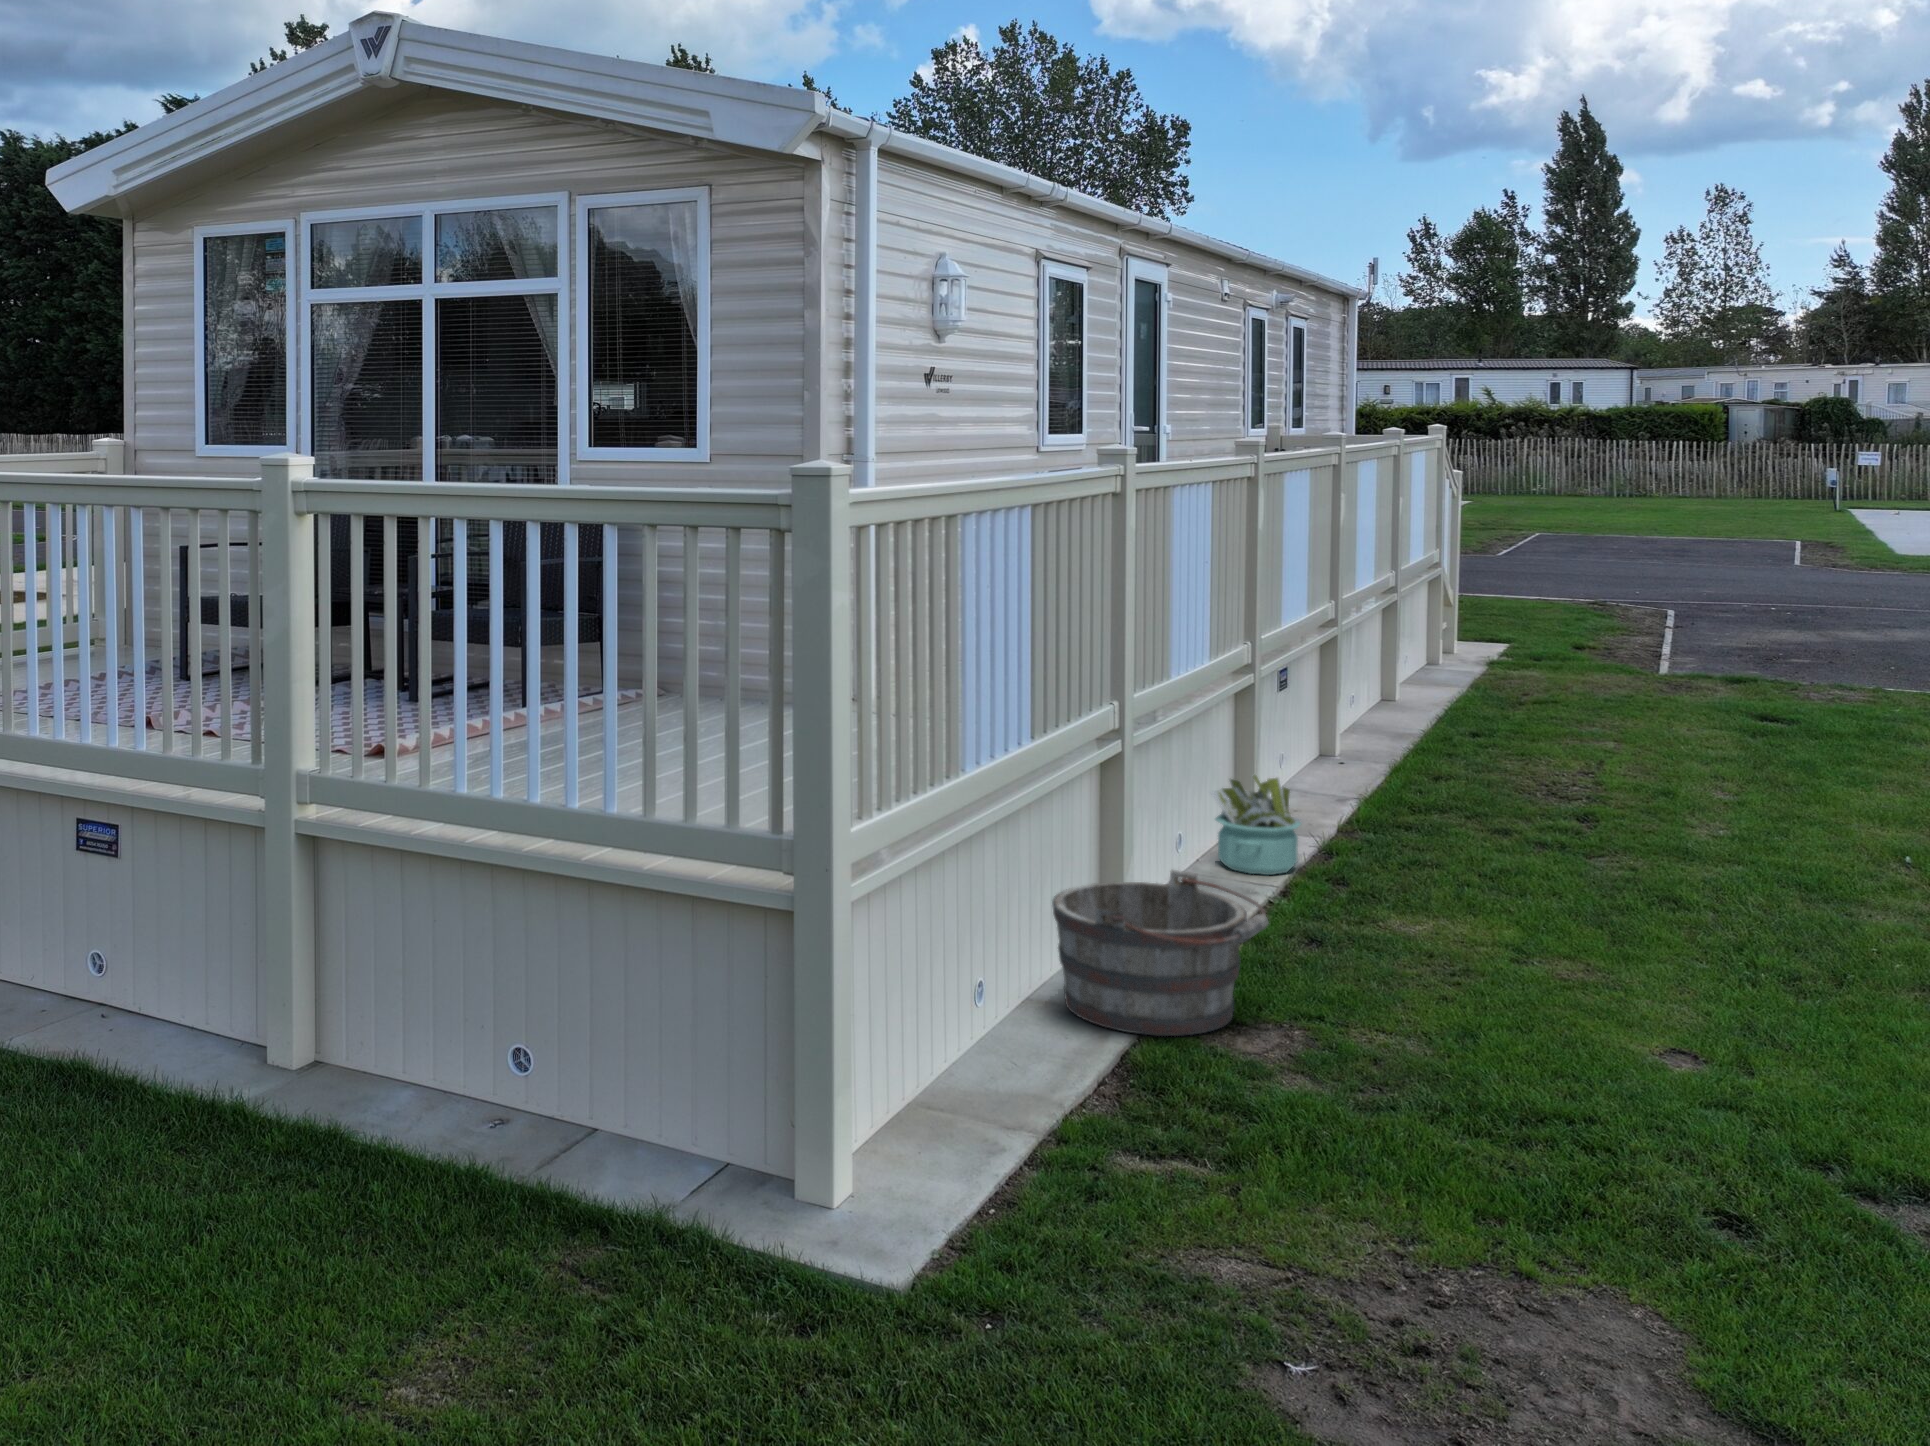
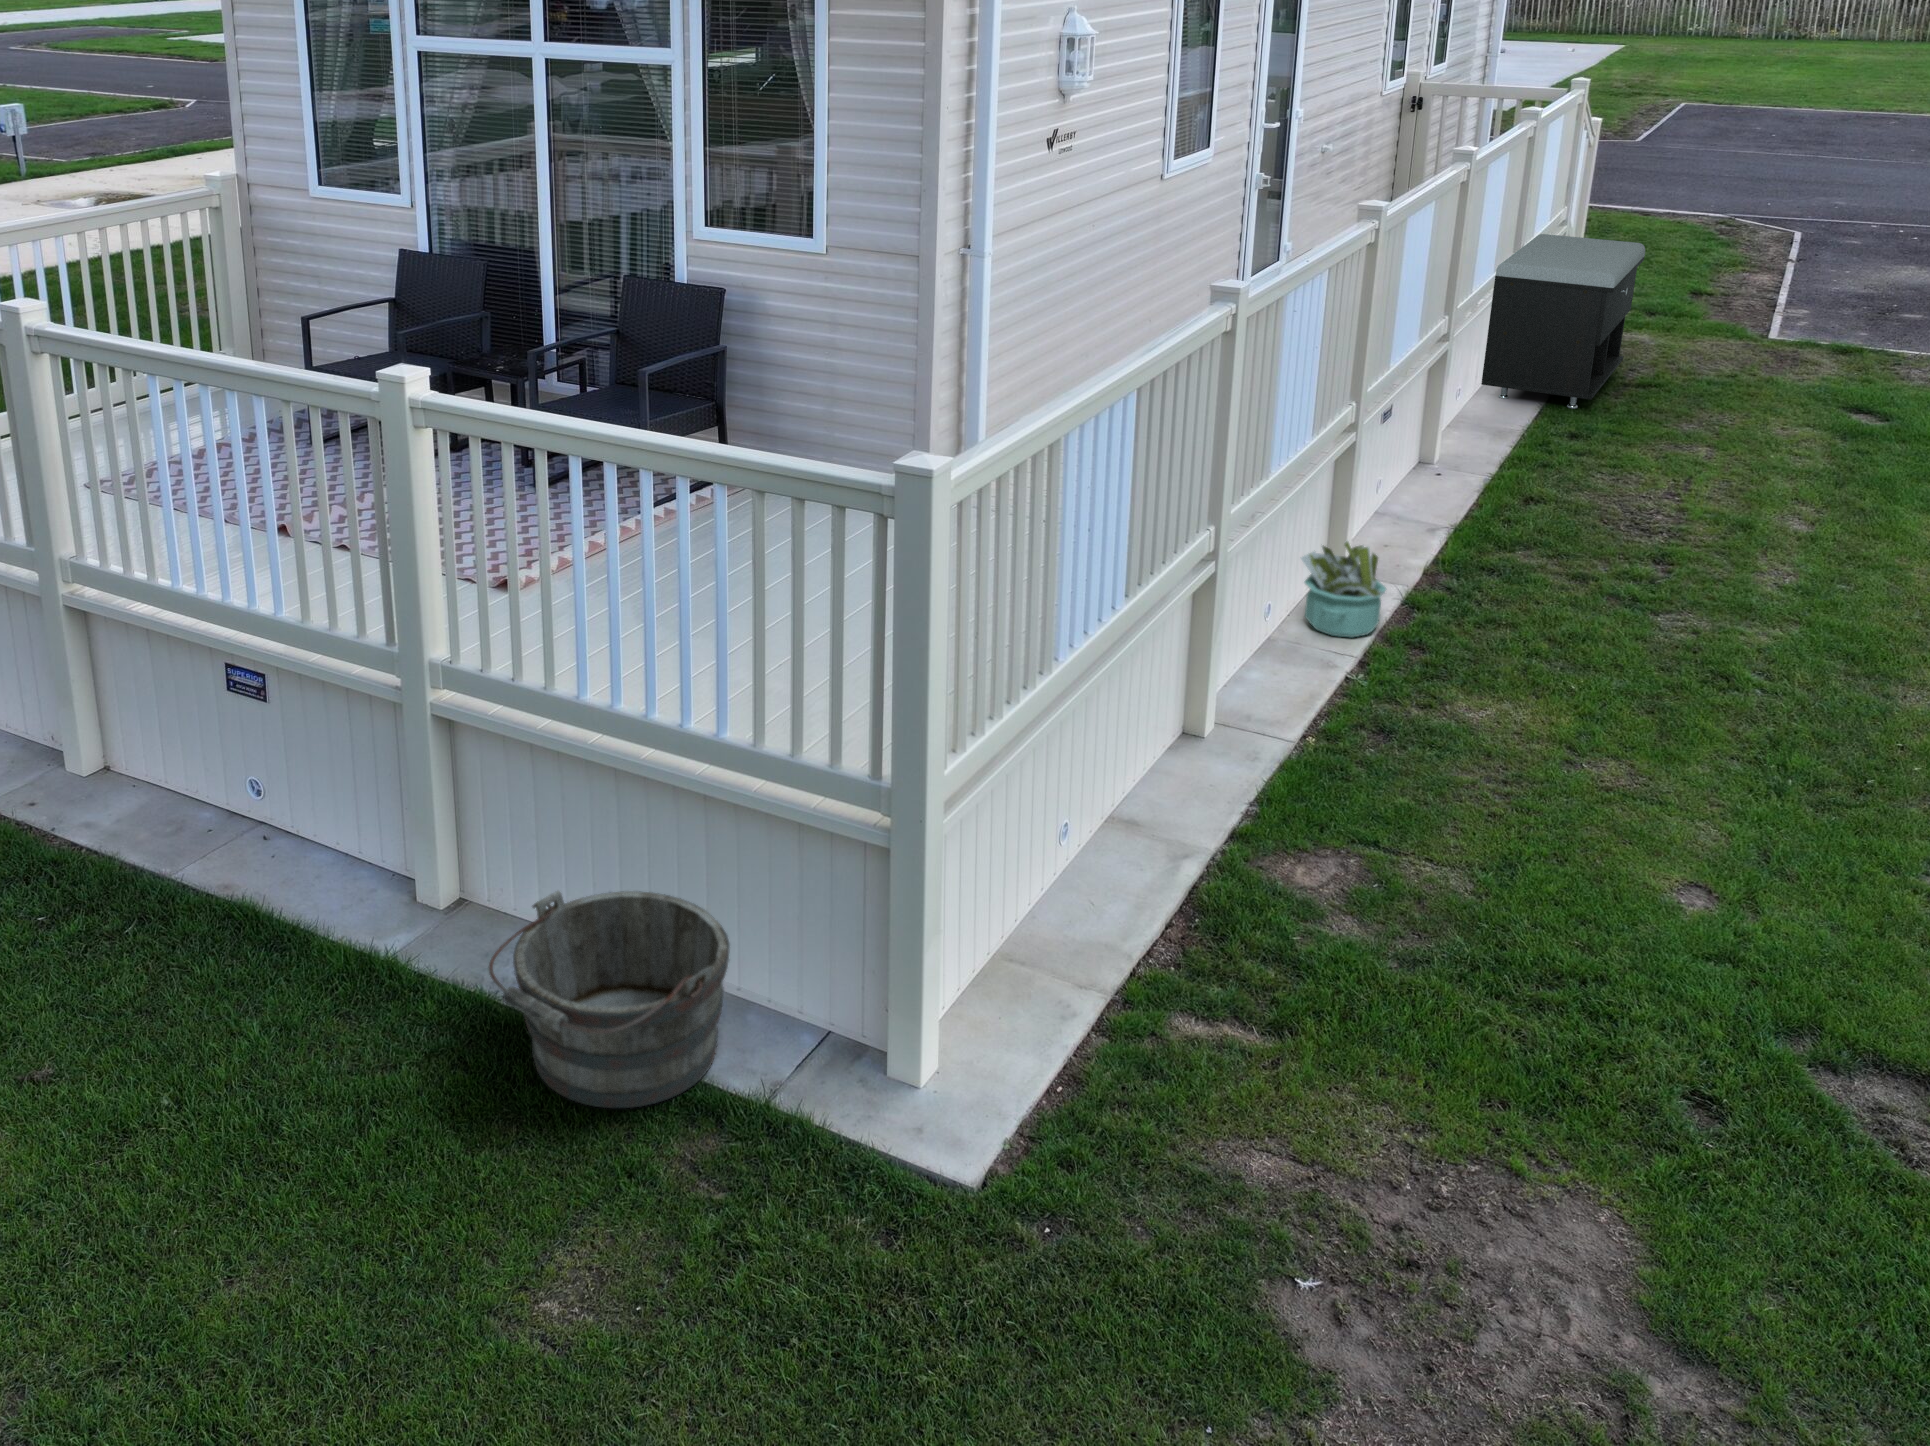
storage bench: none [1375,565,1522,724] -> present [1481,234,1645,409]
bucket: present [1052,870,1268,1036] -> present [489,891,730,1108]

